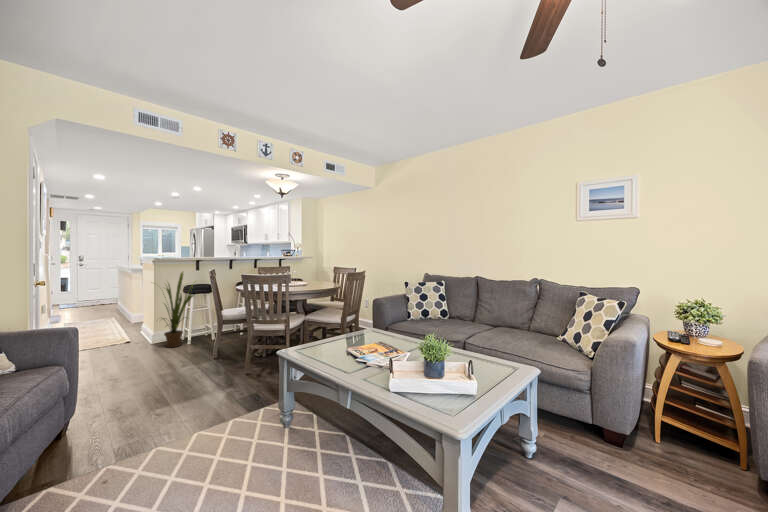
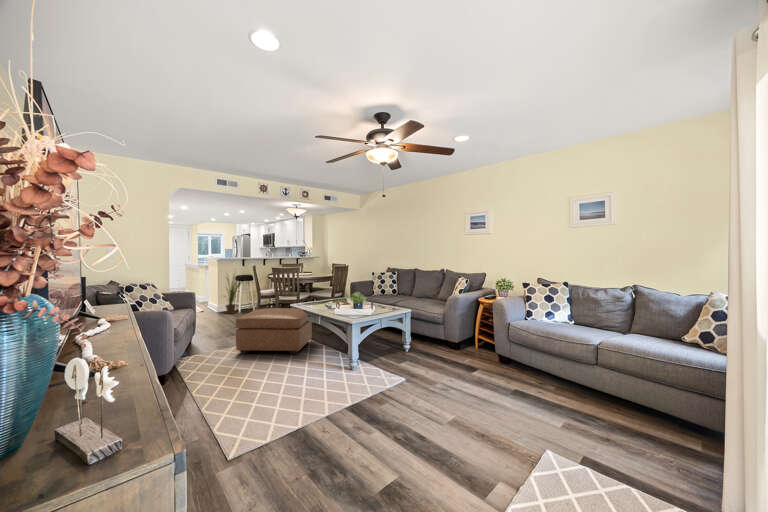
ottoman: none [148,362,321,483] -> present [236,308,312,354]

